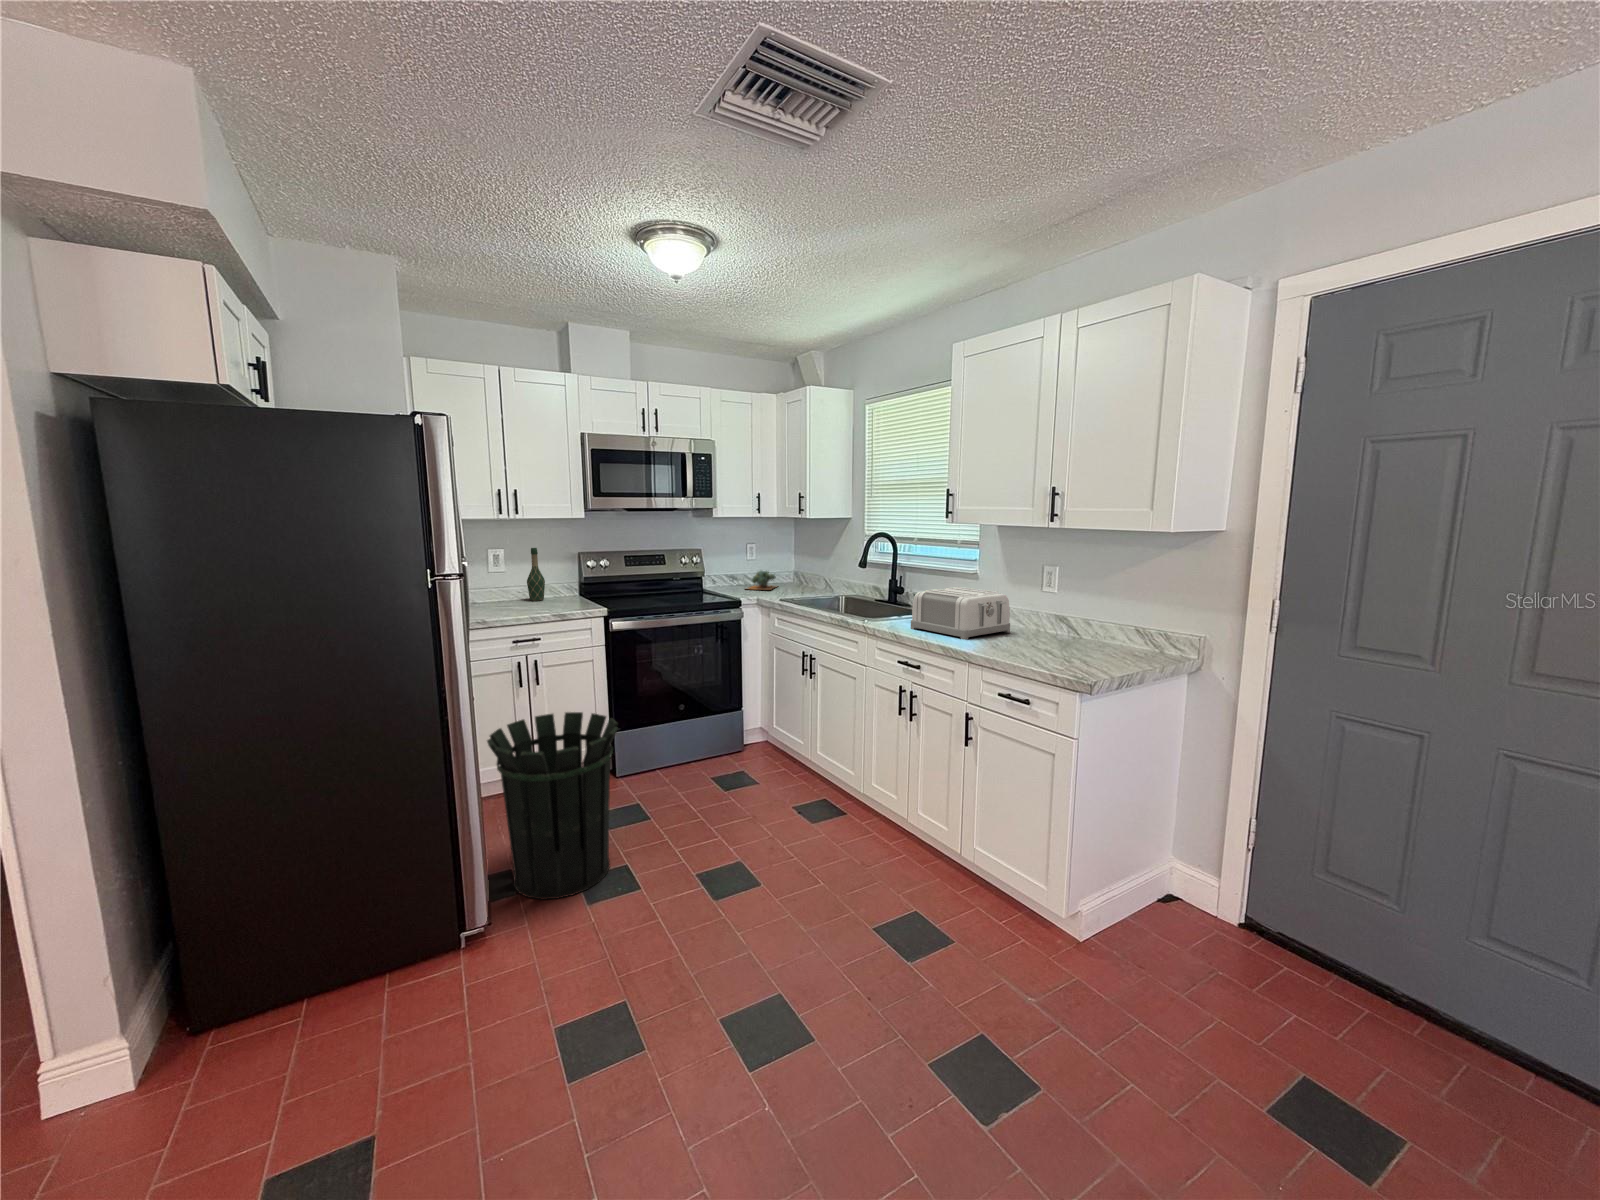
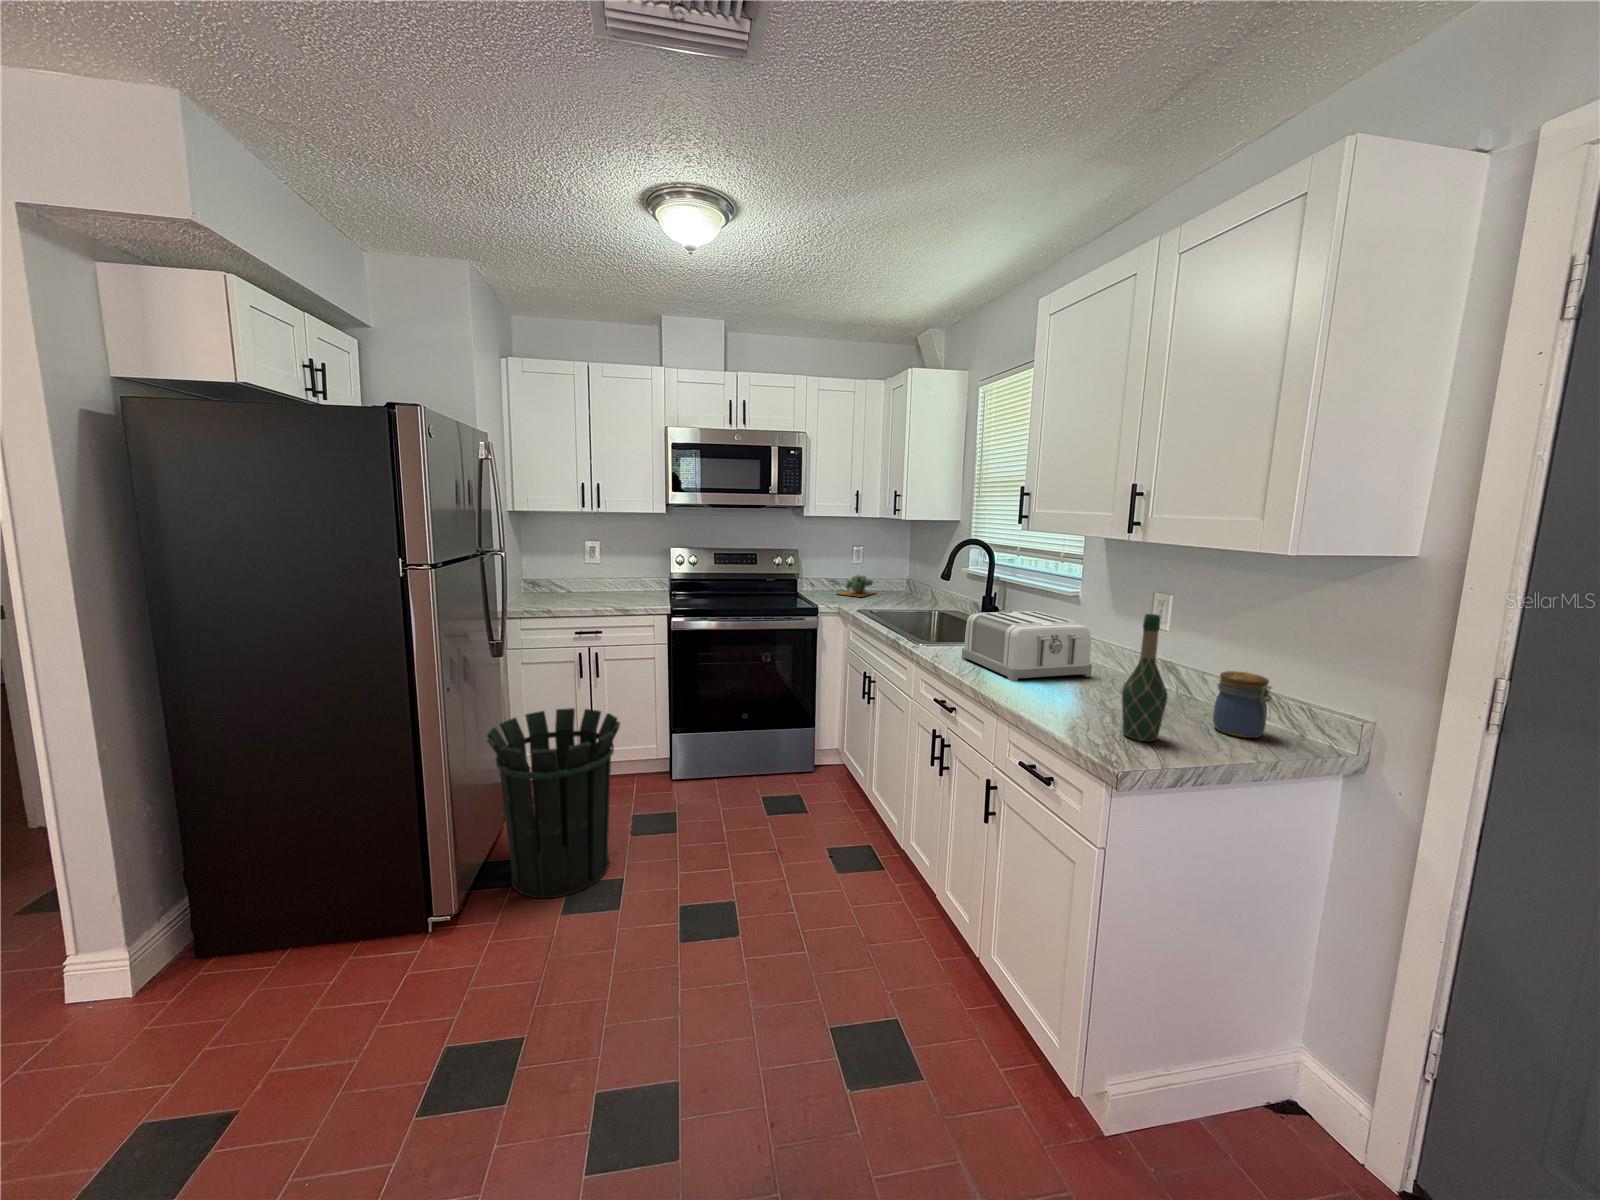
wine bottle: present [527,548,545,601] -> present [1122,614,1167,741]
jar: none [1112,613,1149,656] -> present [1213,671,1272,738]

